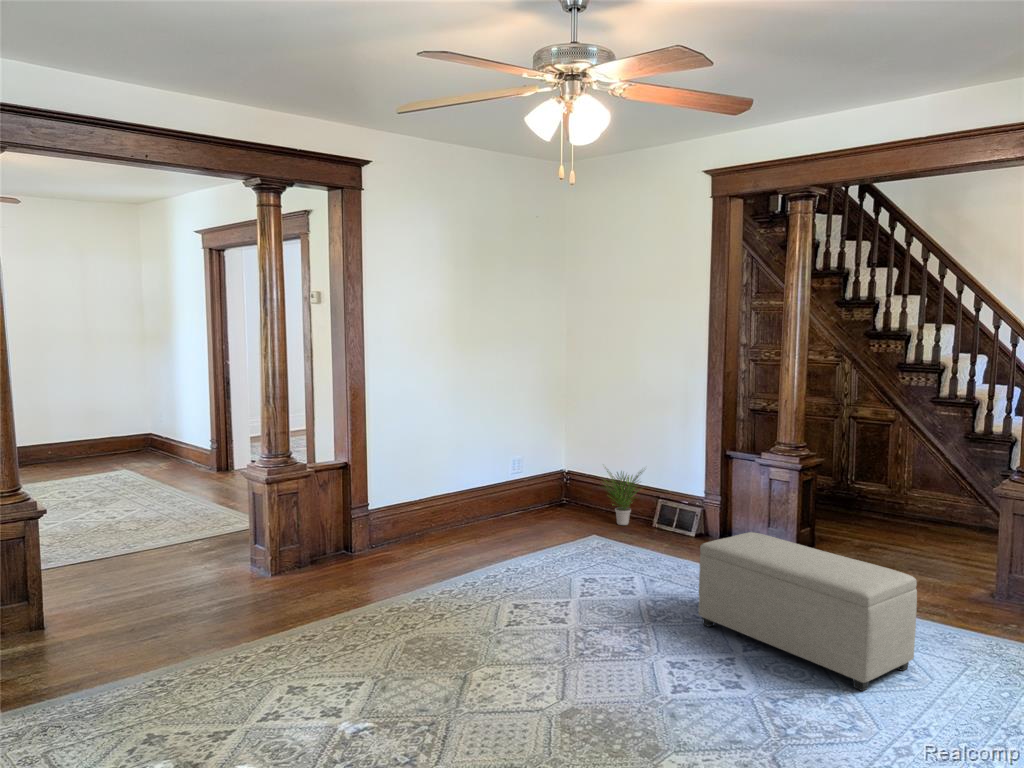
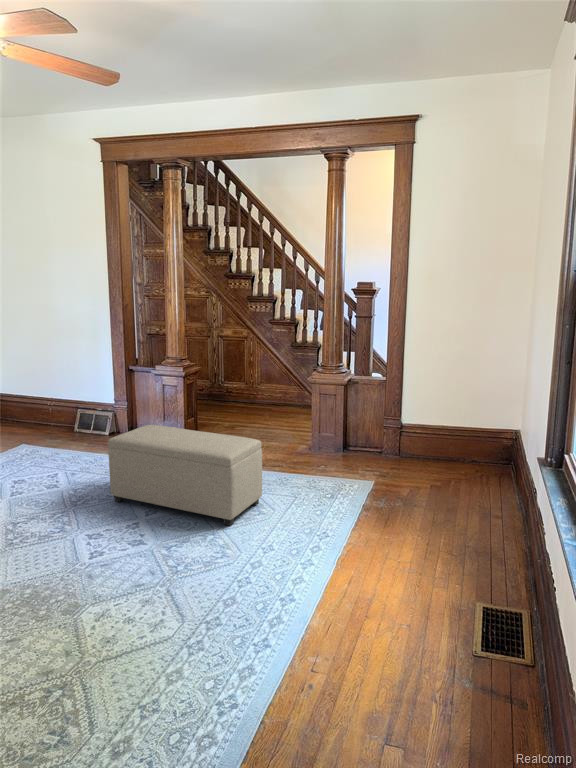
potted plant: present [606,471,641,525] -> none [22,383,70,434]

